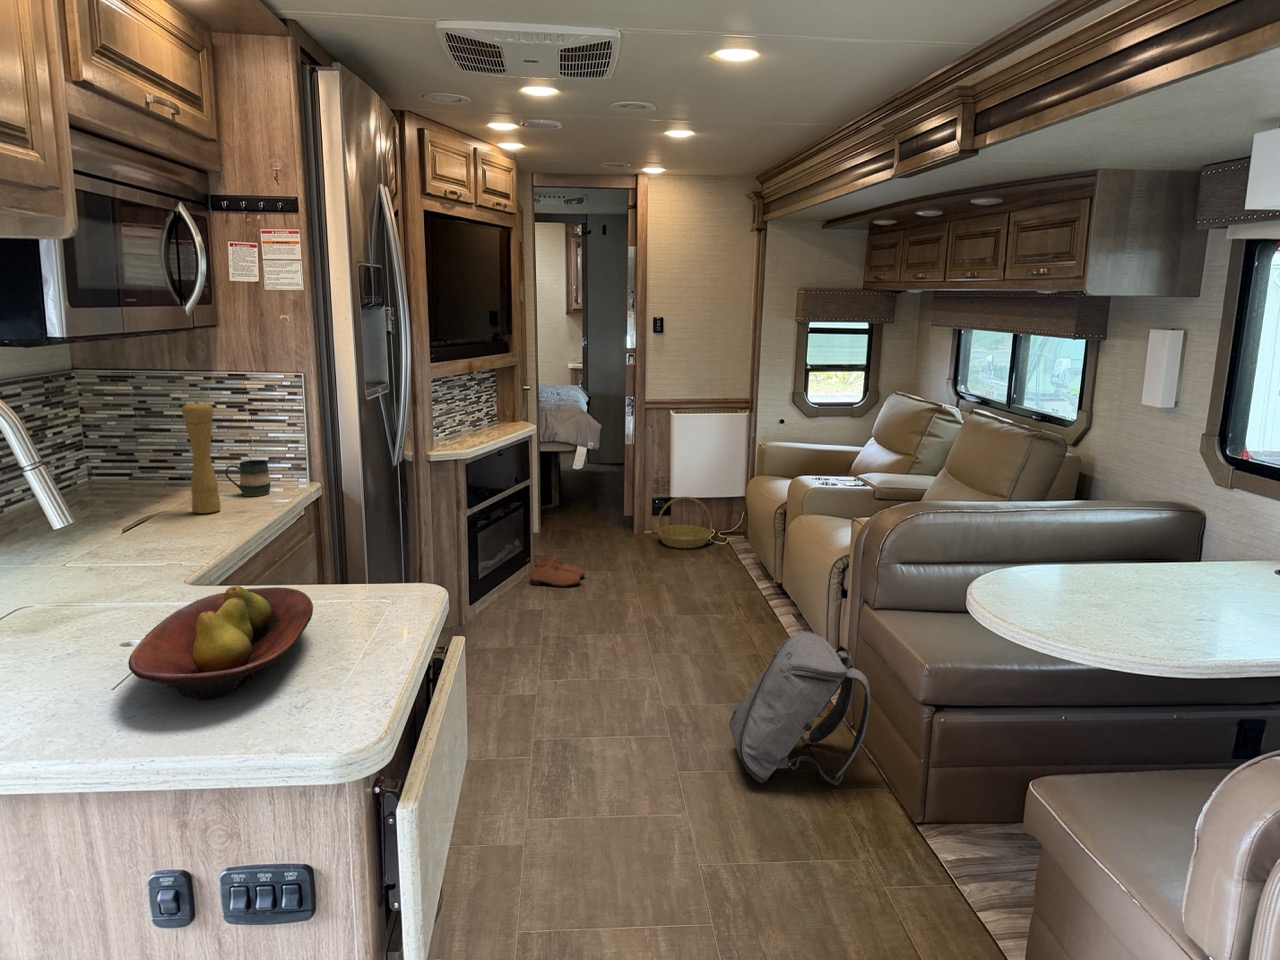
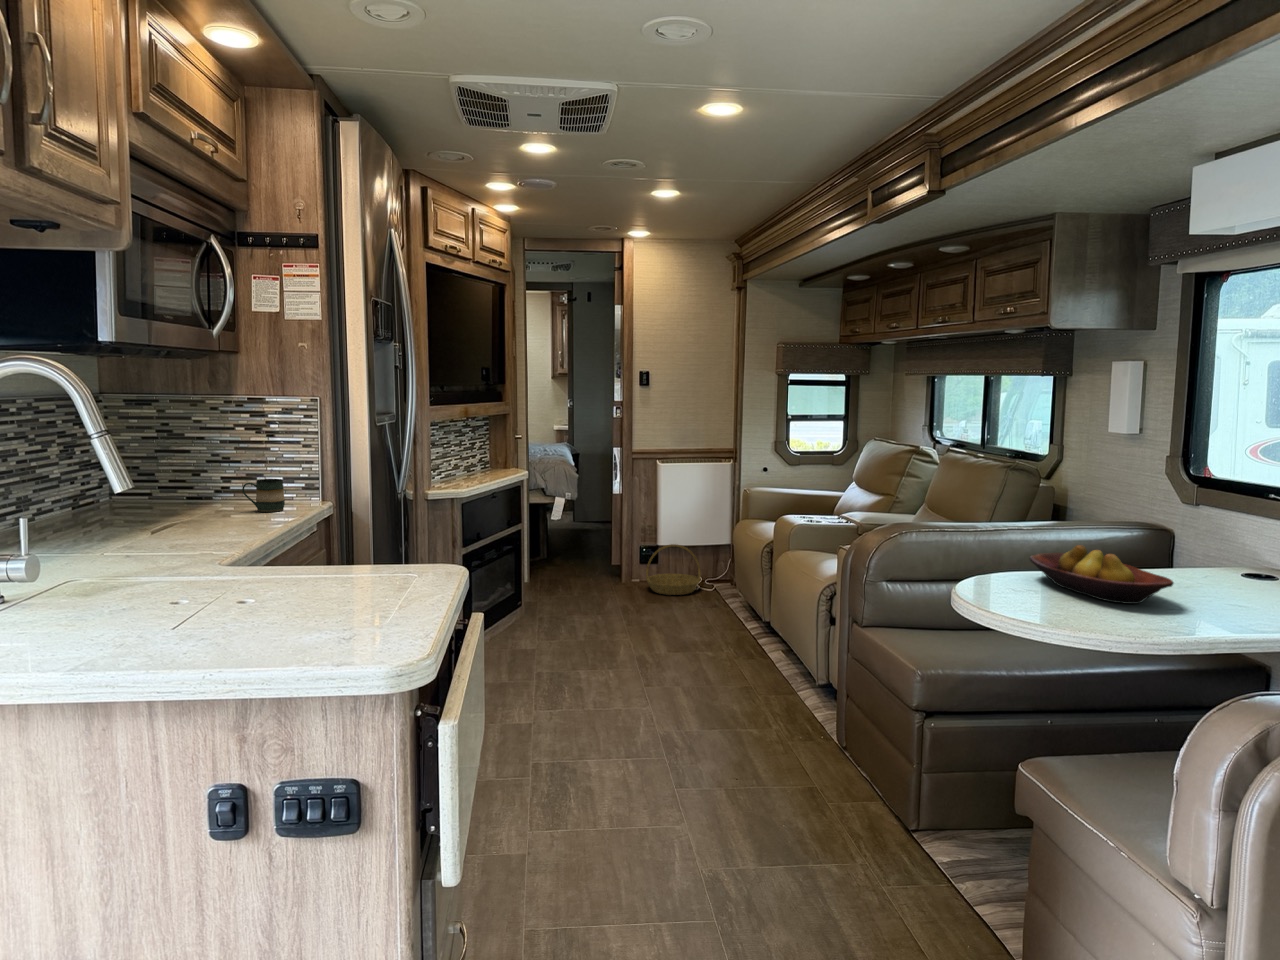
pepper mill: present [182,401,221,513] -> none [208,417,240,523]
shoe: present [530,556,585,587] -> none [522,599,576,629]
fruit bowl: present [128,586,313,699] -> present [1030,545,1173,604]
backpack: present [729,632,870,785] -> none [725,649,861,796]

